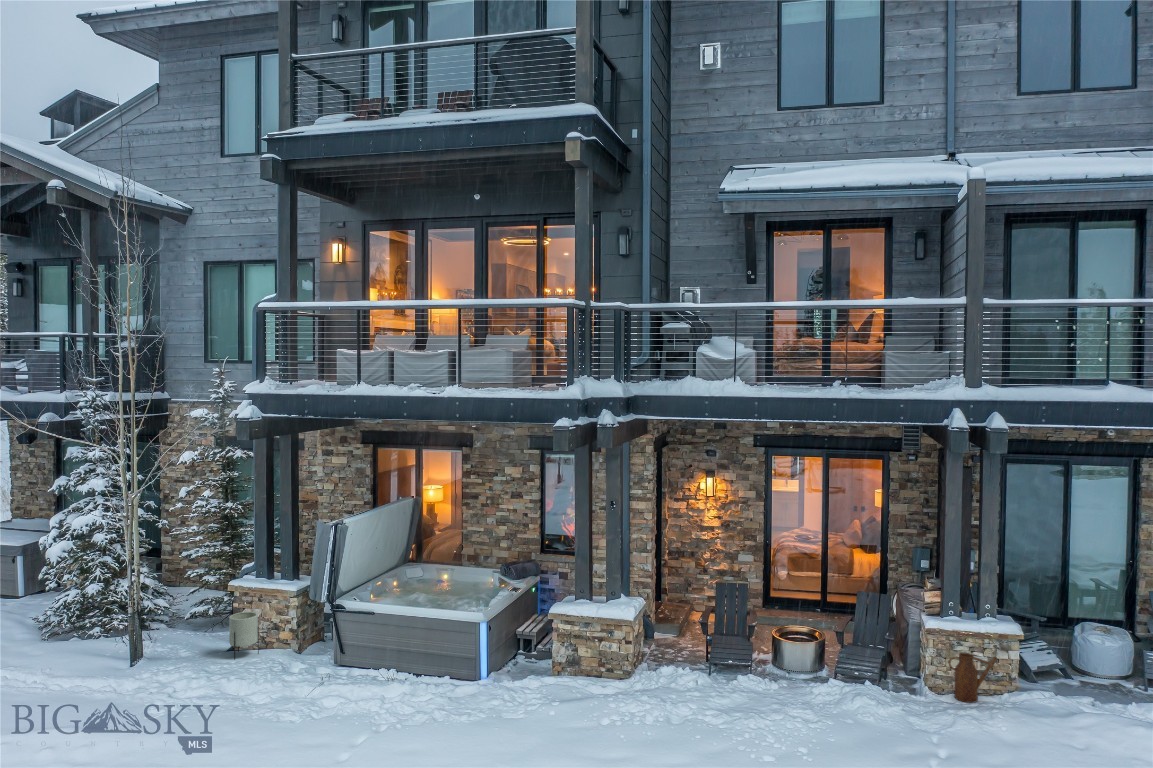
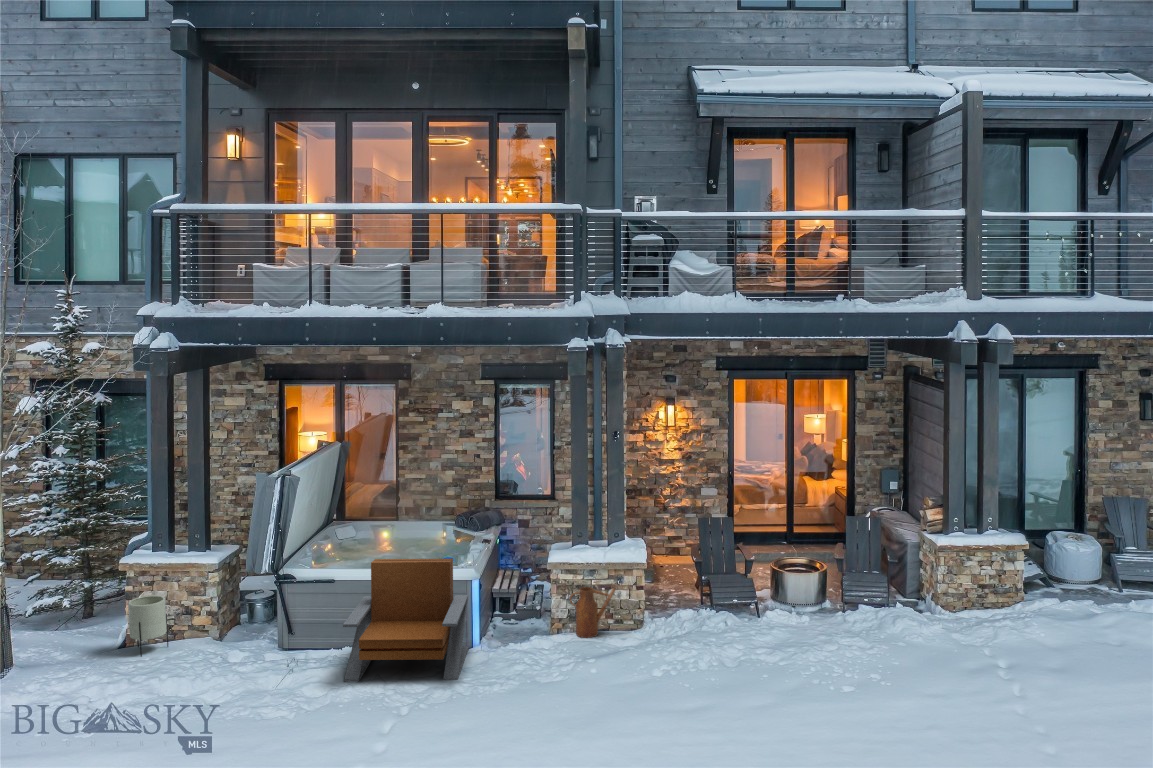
lounge chair: none [357,598,473,709] -> present [343,558,469,682]
watering can: present [948,653,997,703] -> present [570,587,616,638]

